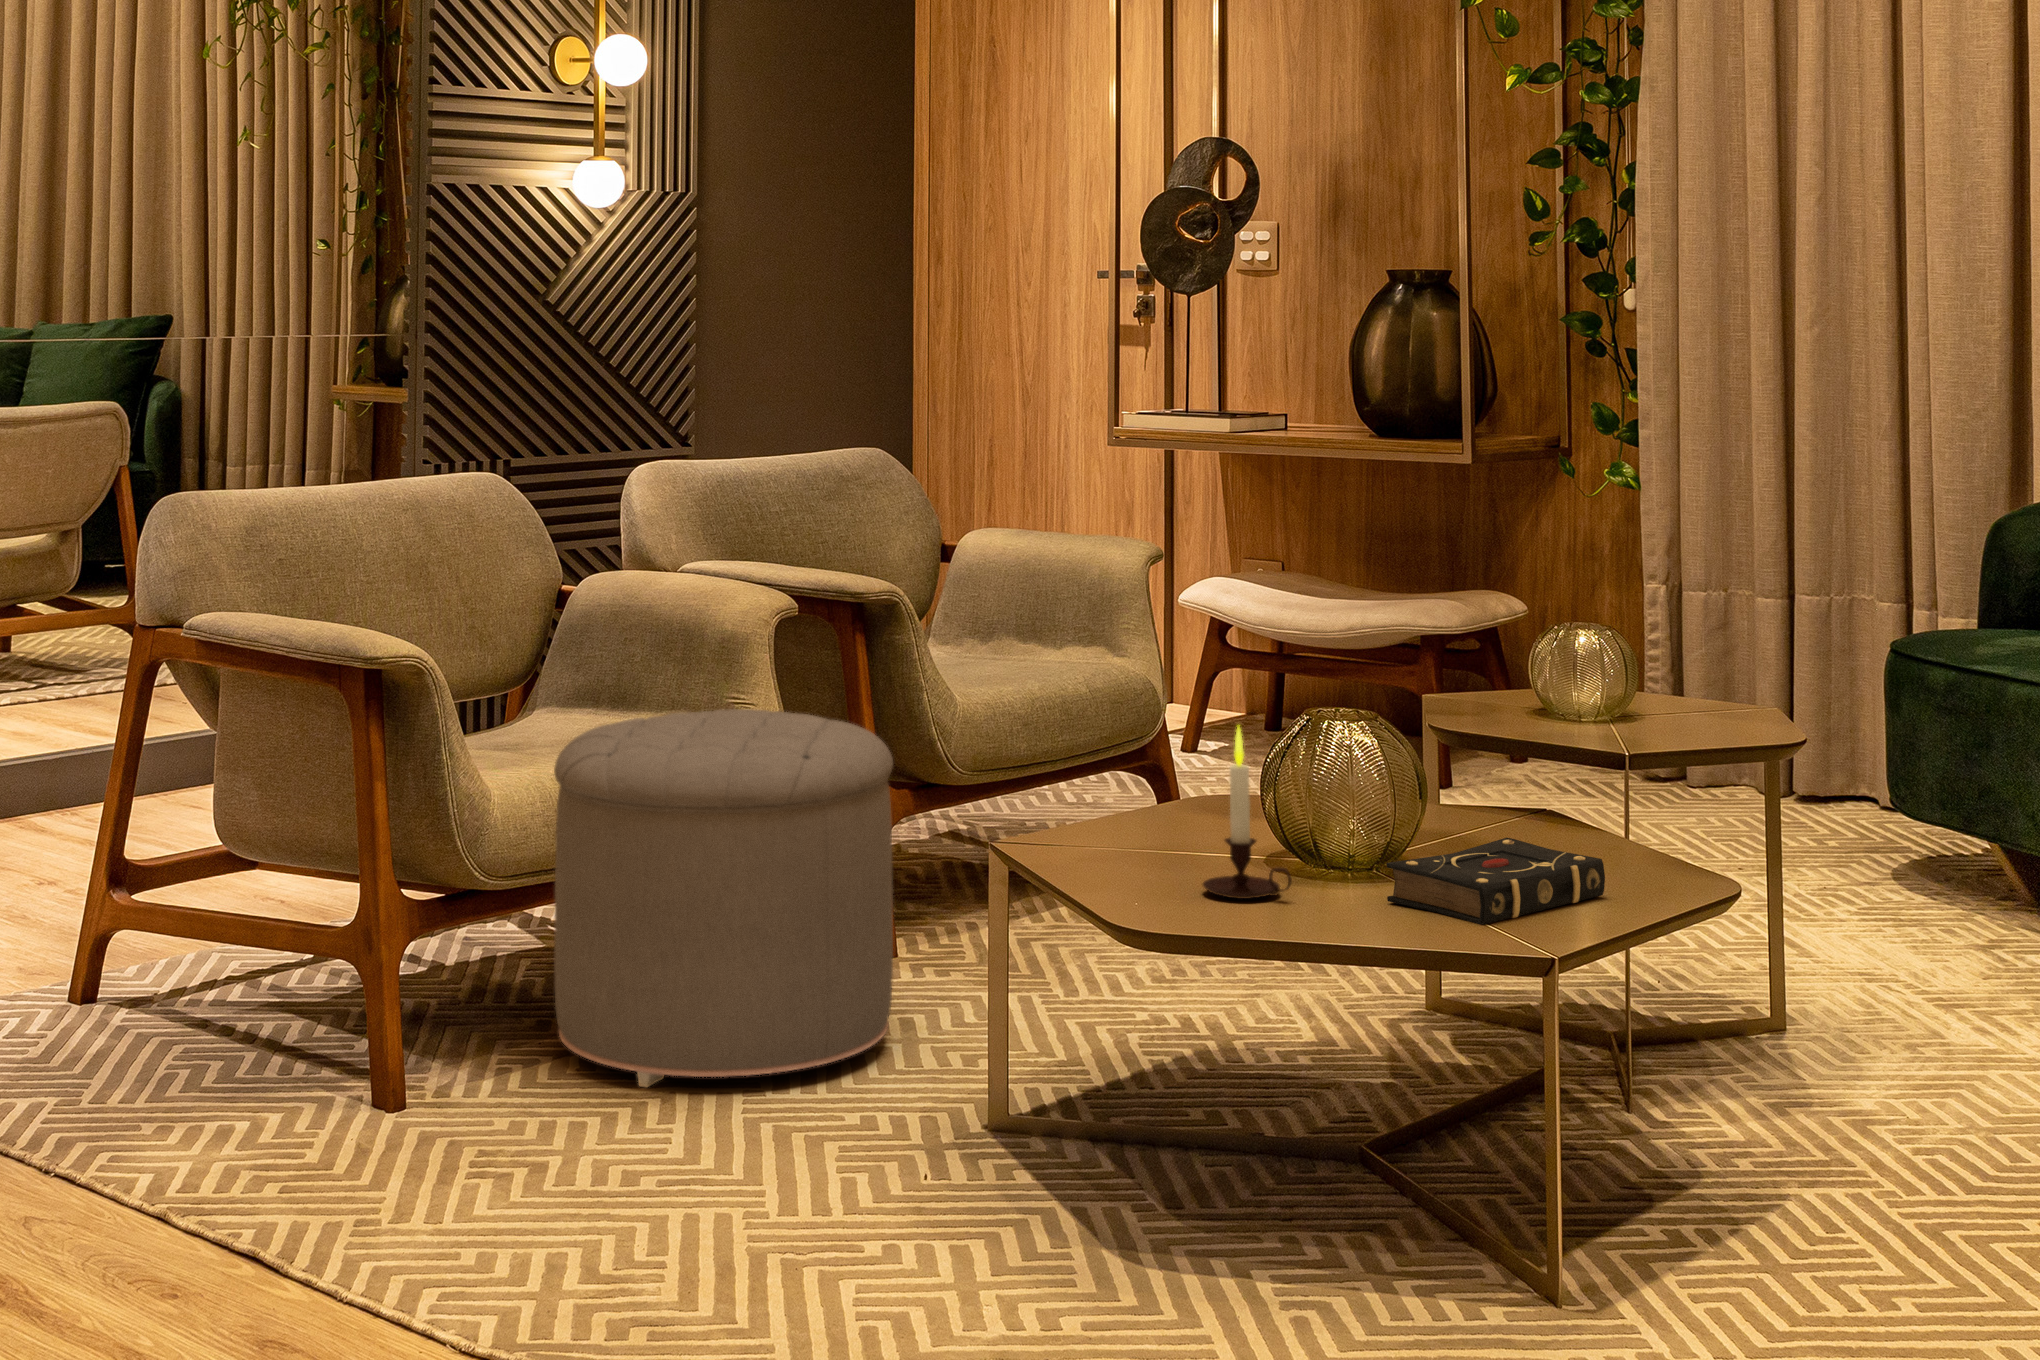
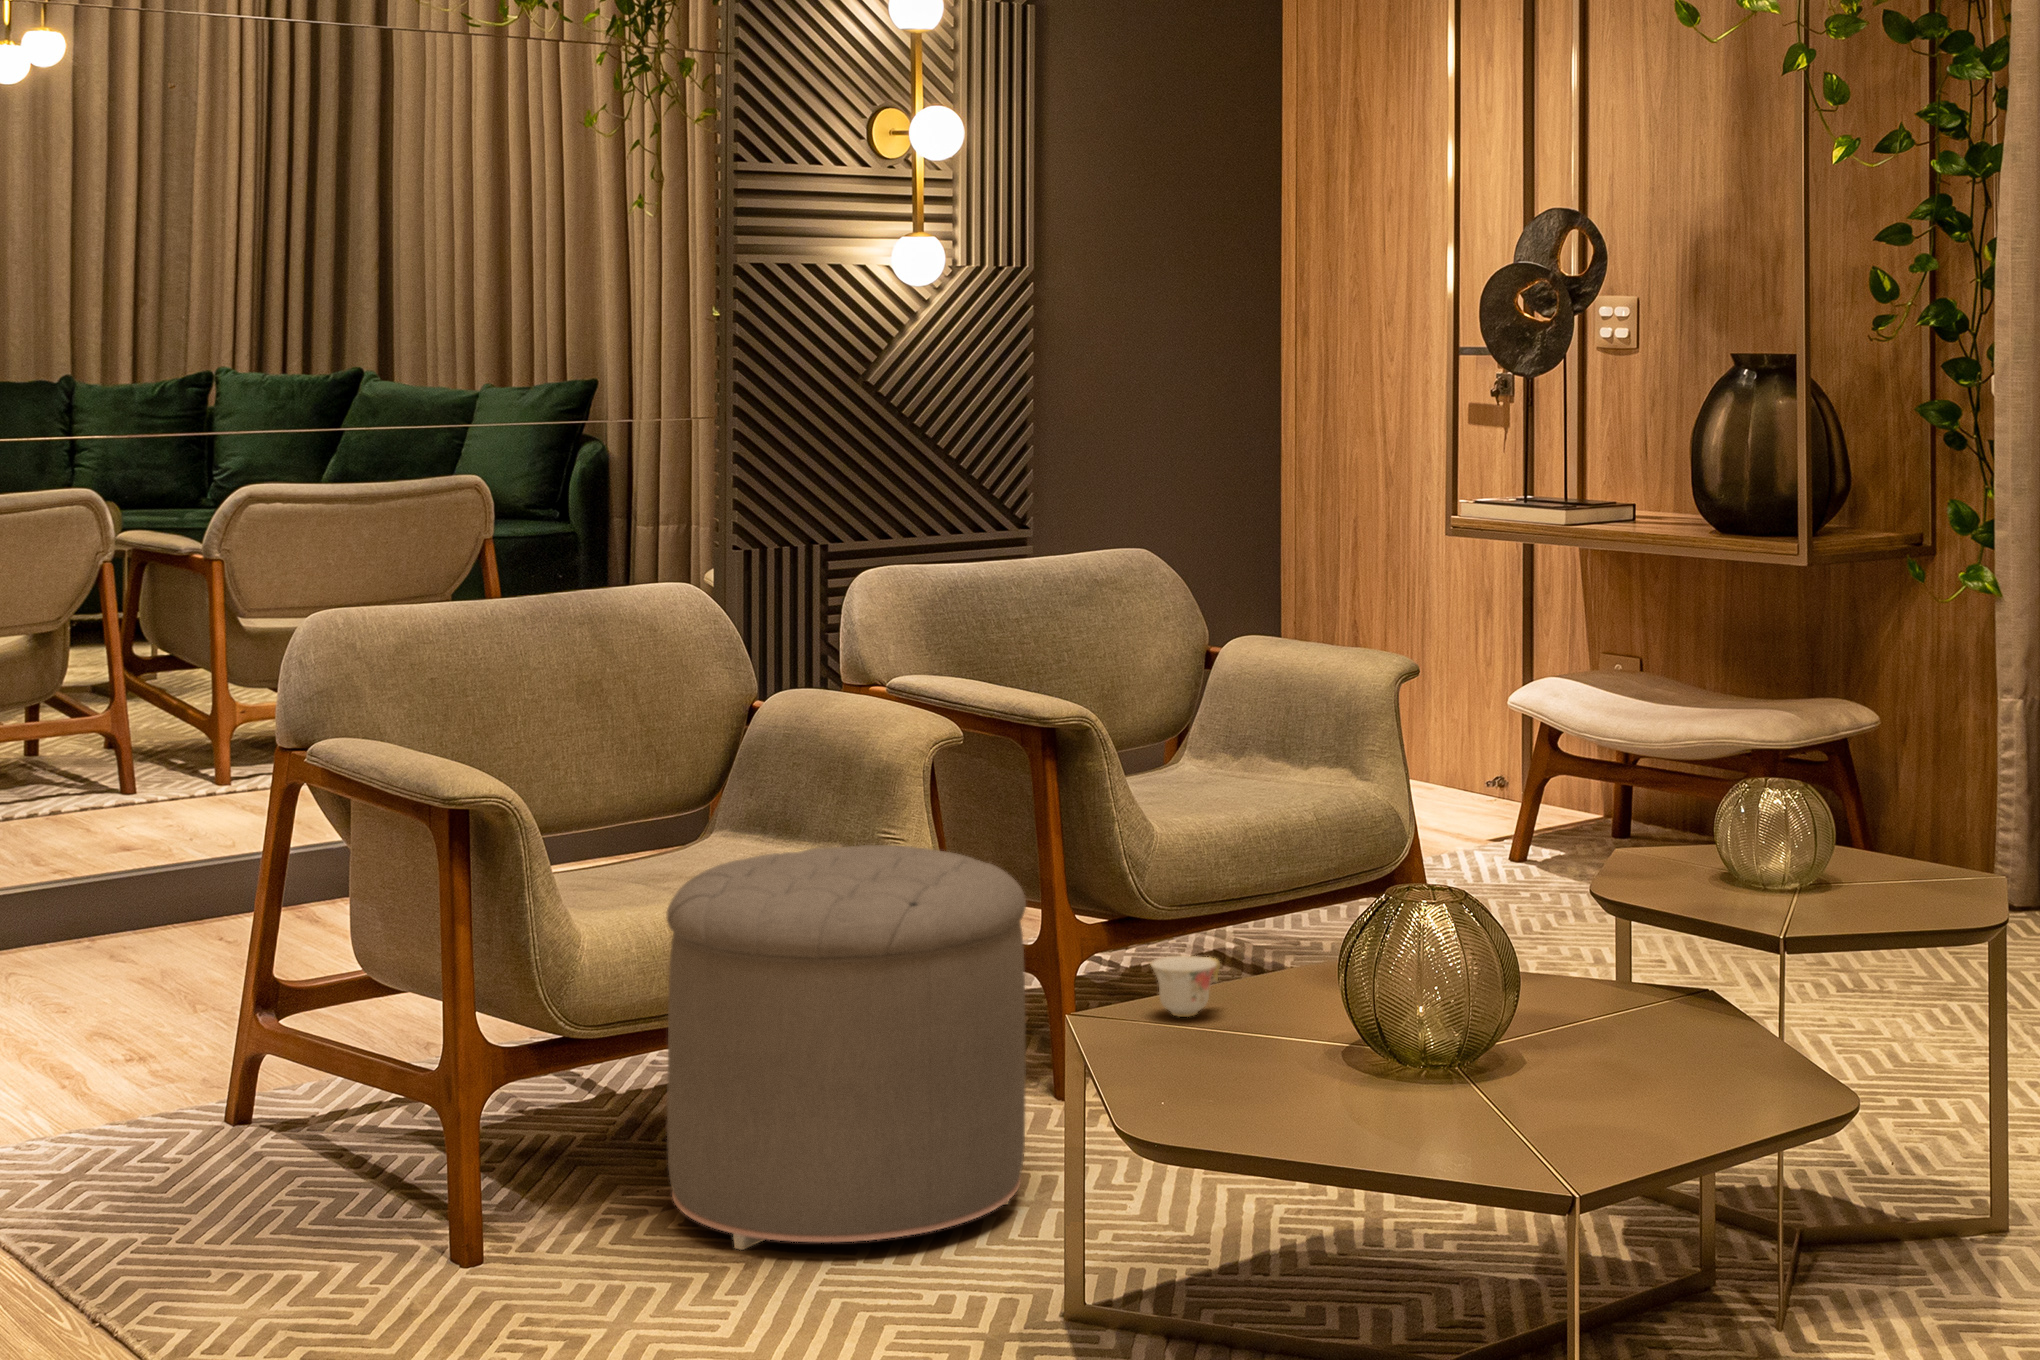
candle: present [1203,726,1291,899] -> none [1247,893,1334,1083]
teacup: none [1067,794,1131,849] -> present [1150,956,1220,1017]
book: present [1387,838,1605,925] -> none [1437,1022,1683,1124]

